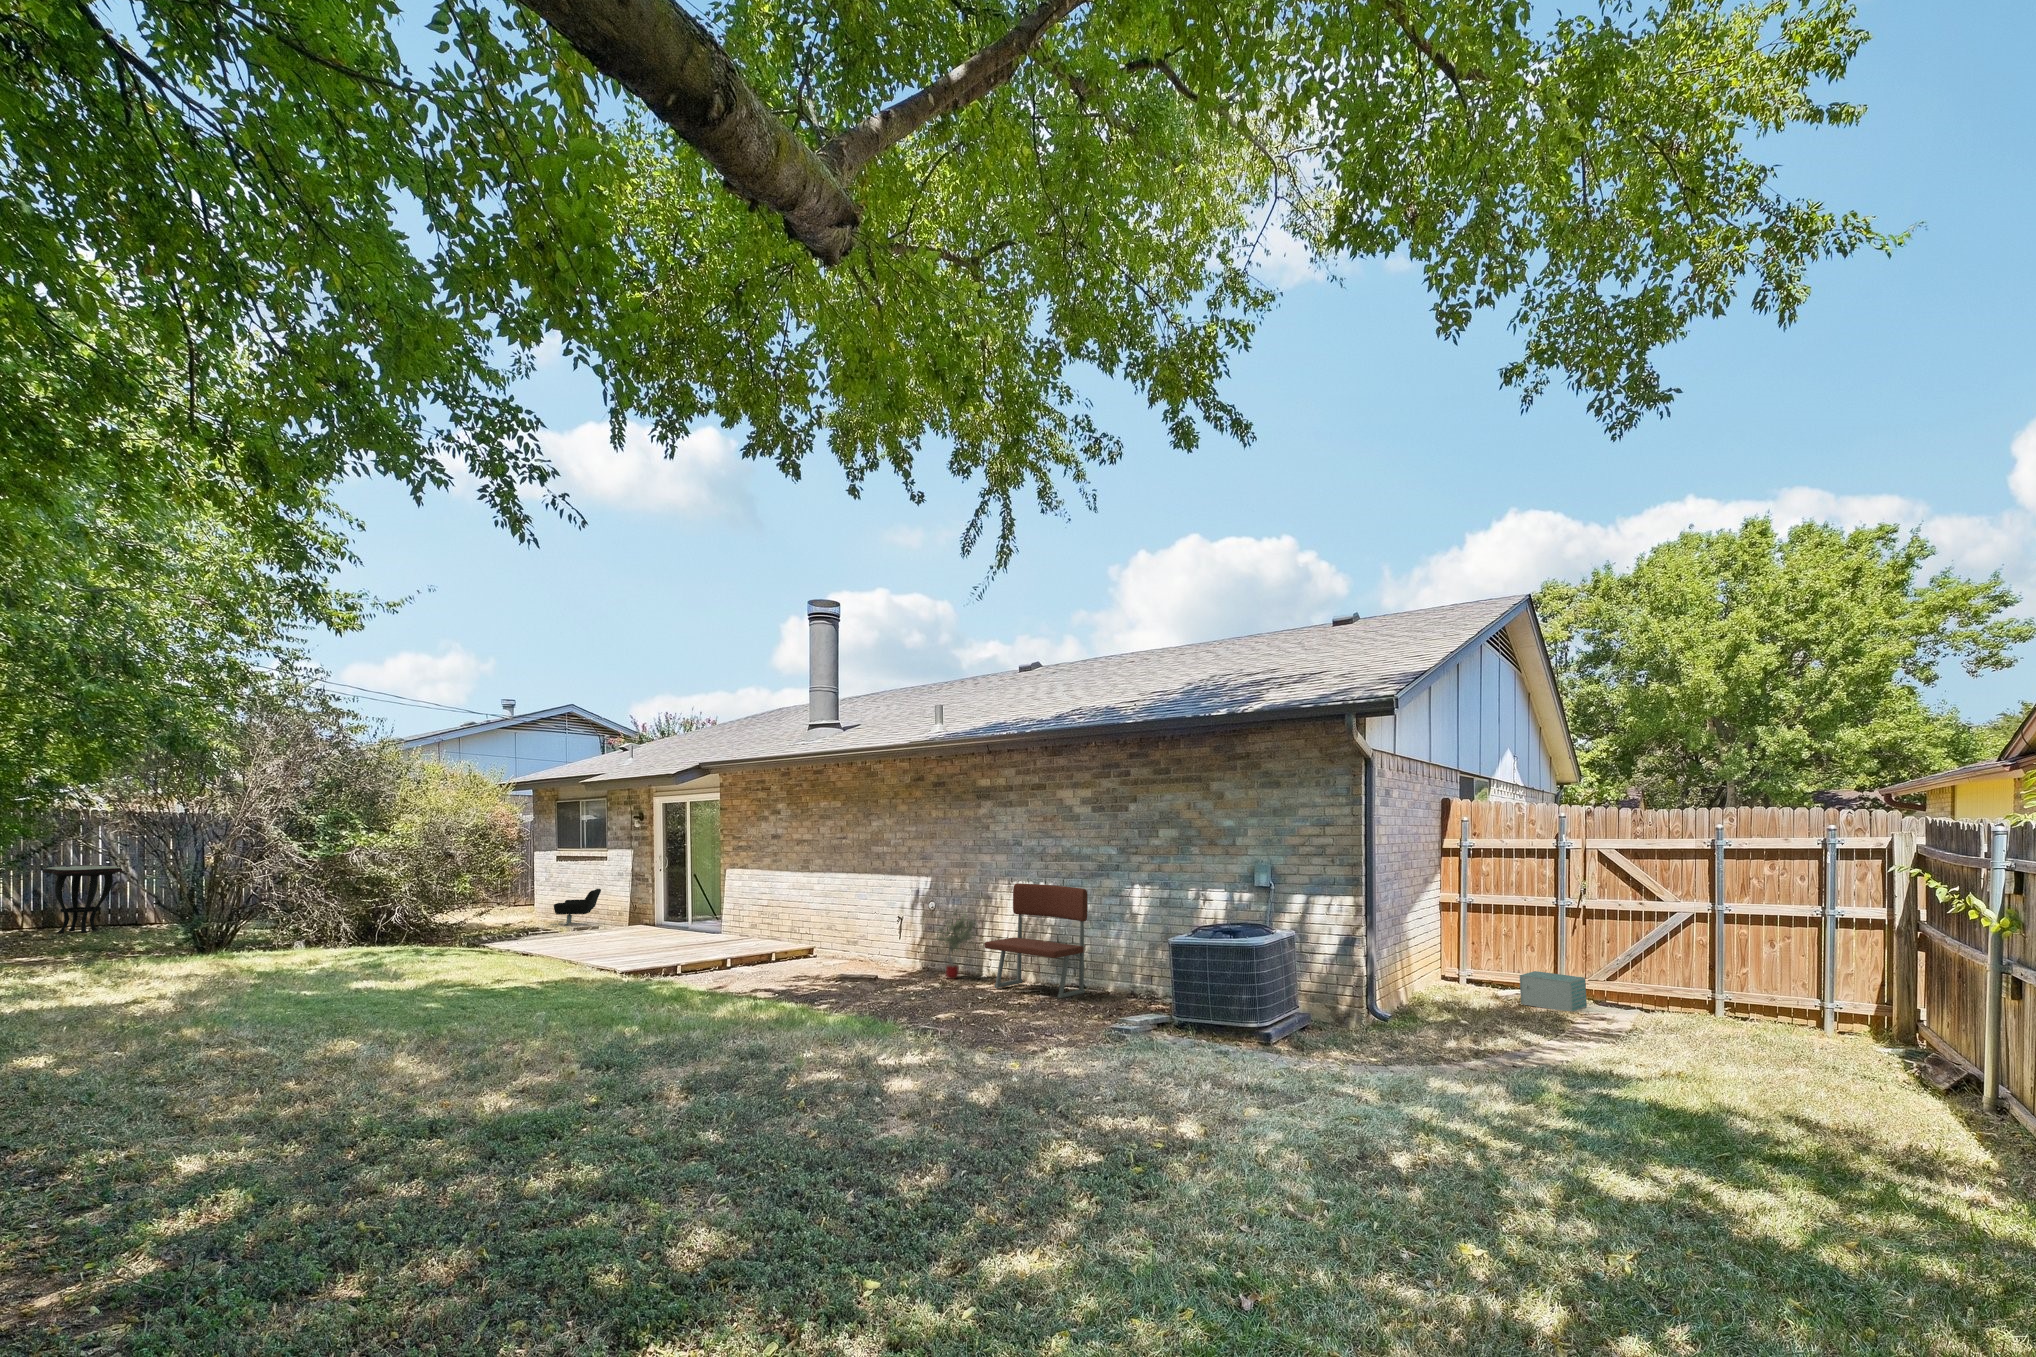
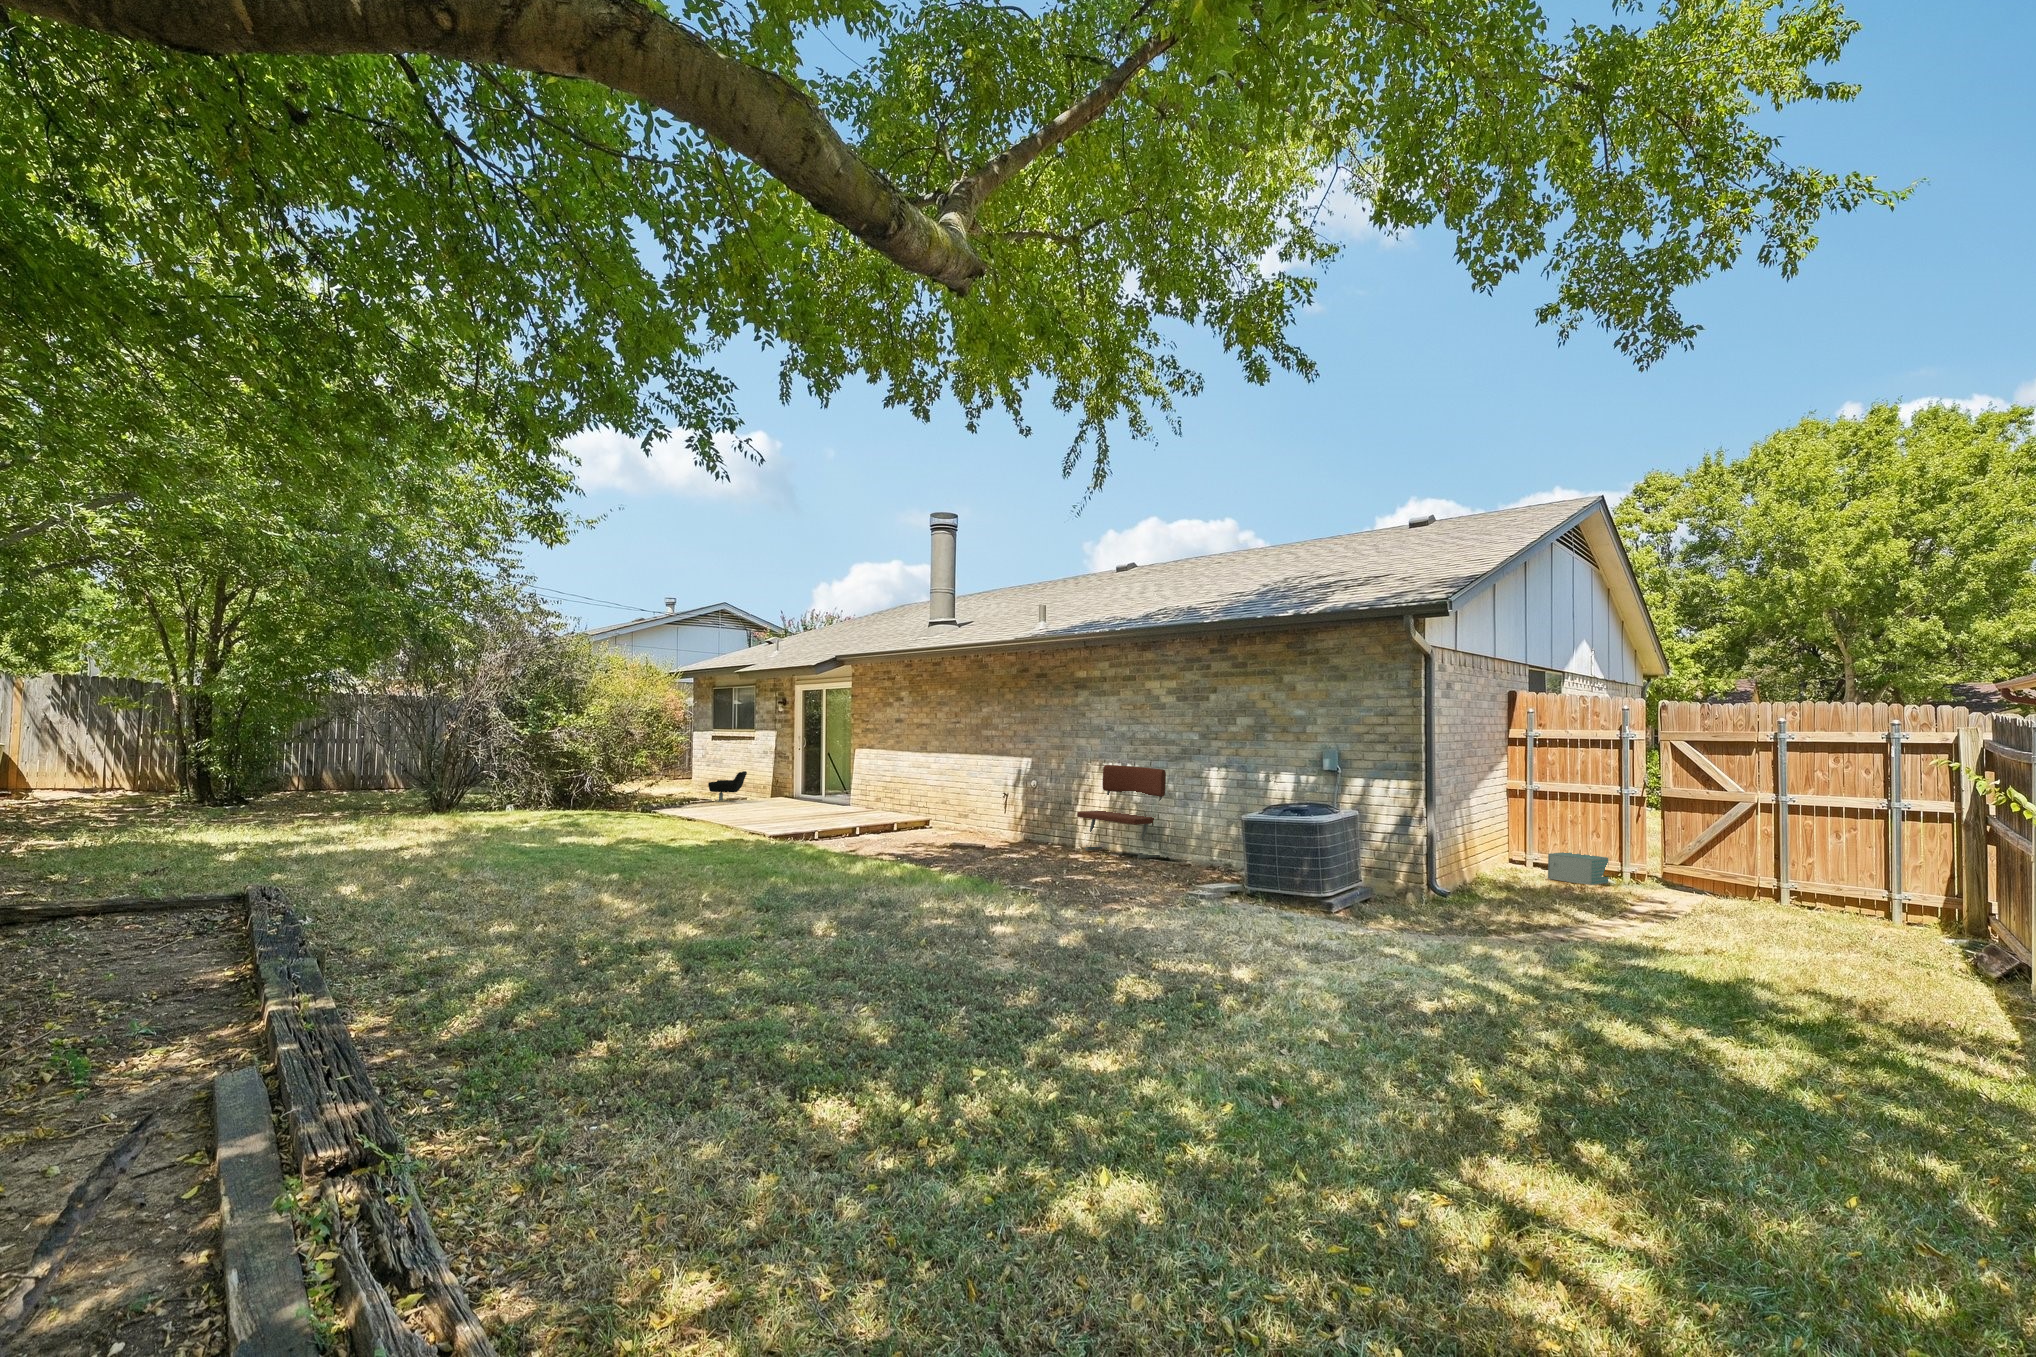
side table: present [42,866,125,933] -> none [309,738,372,792]
potted tree: present [936,910,975,979] -> none [1036,786,1072,845]

